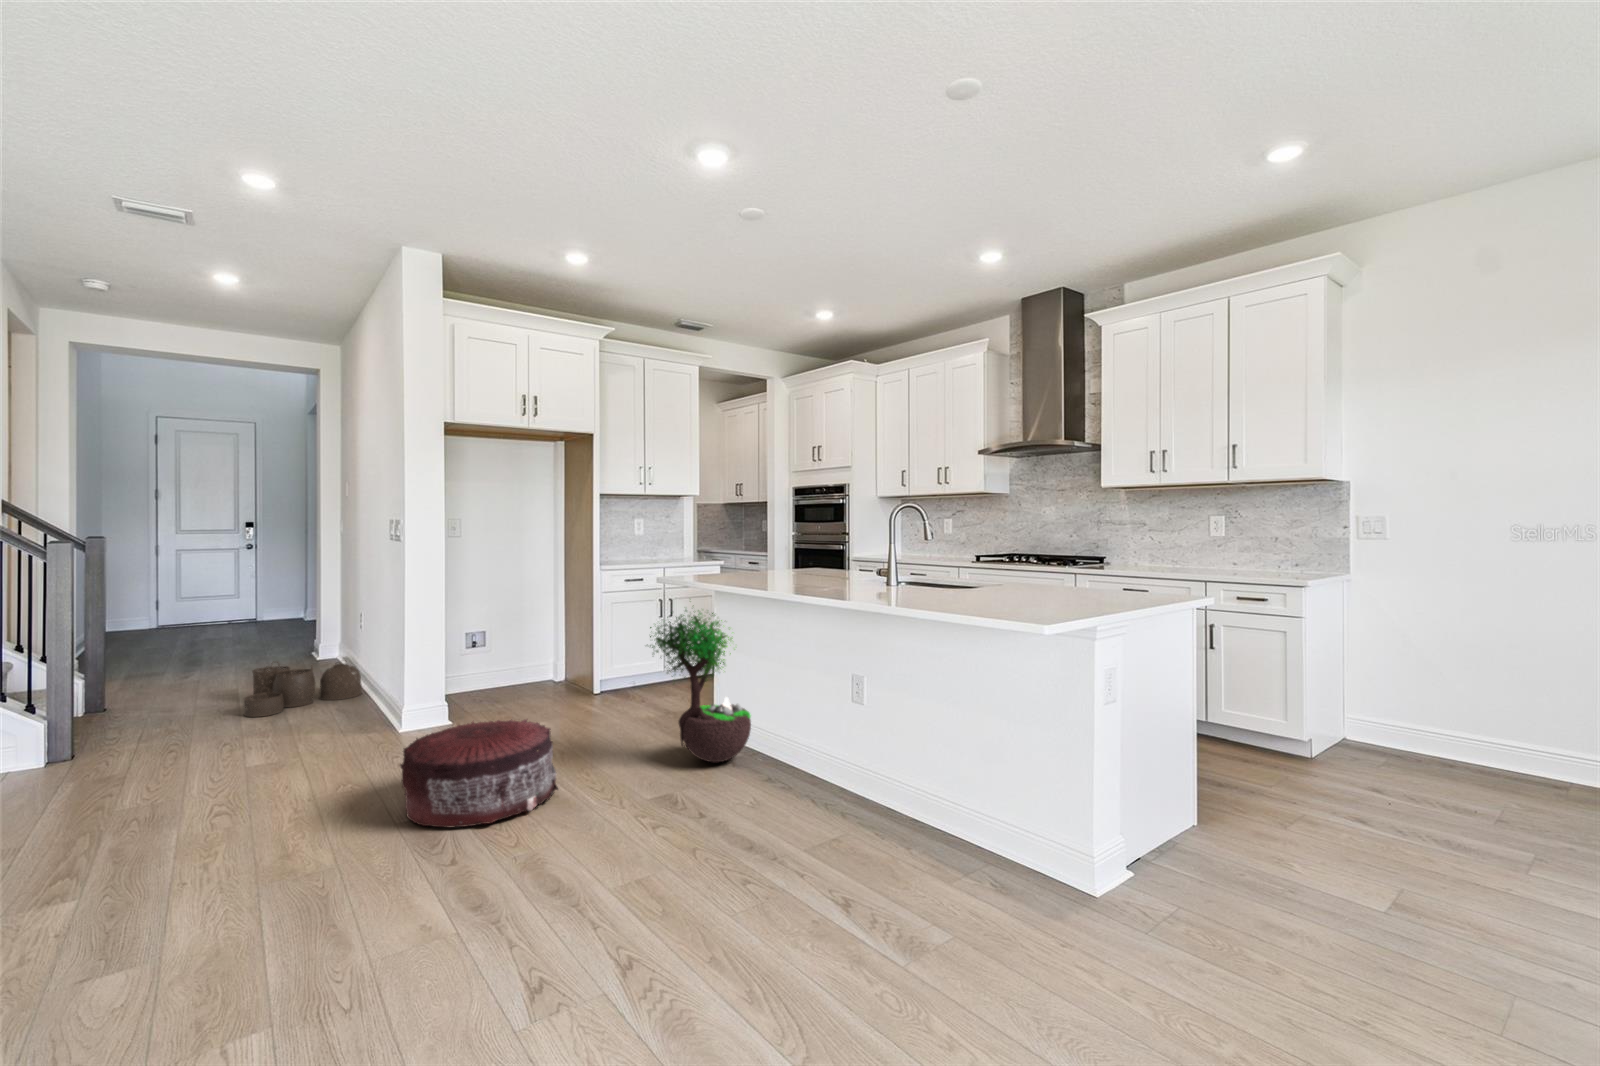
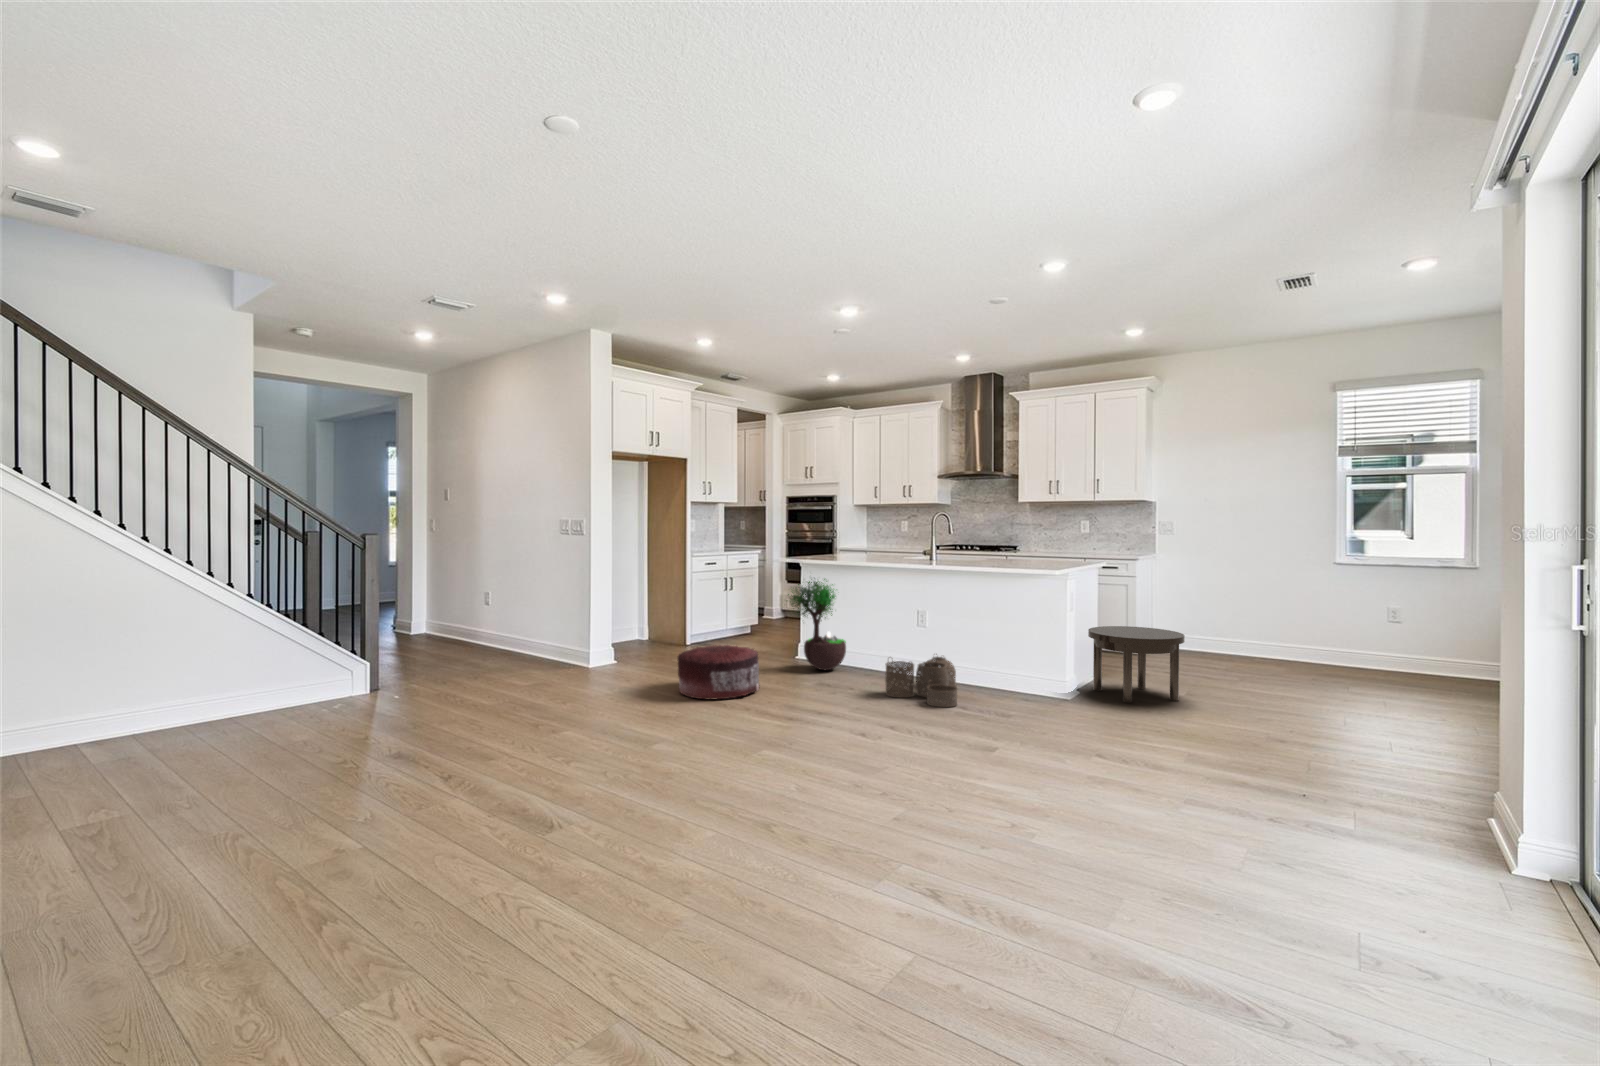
woven basket: present [243,662,362,717] -> present [885,656,957,707]
side table: none [1160,730,1392,934] -> present [1088,626,1185,703]

